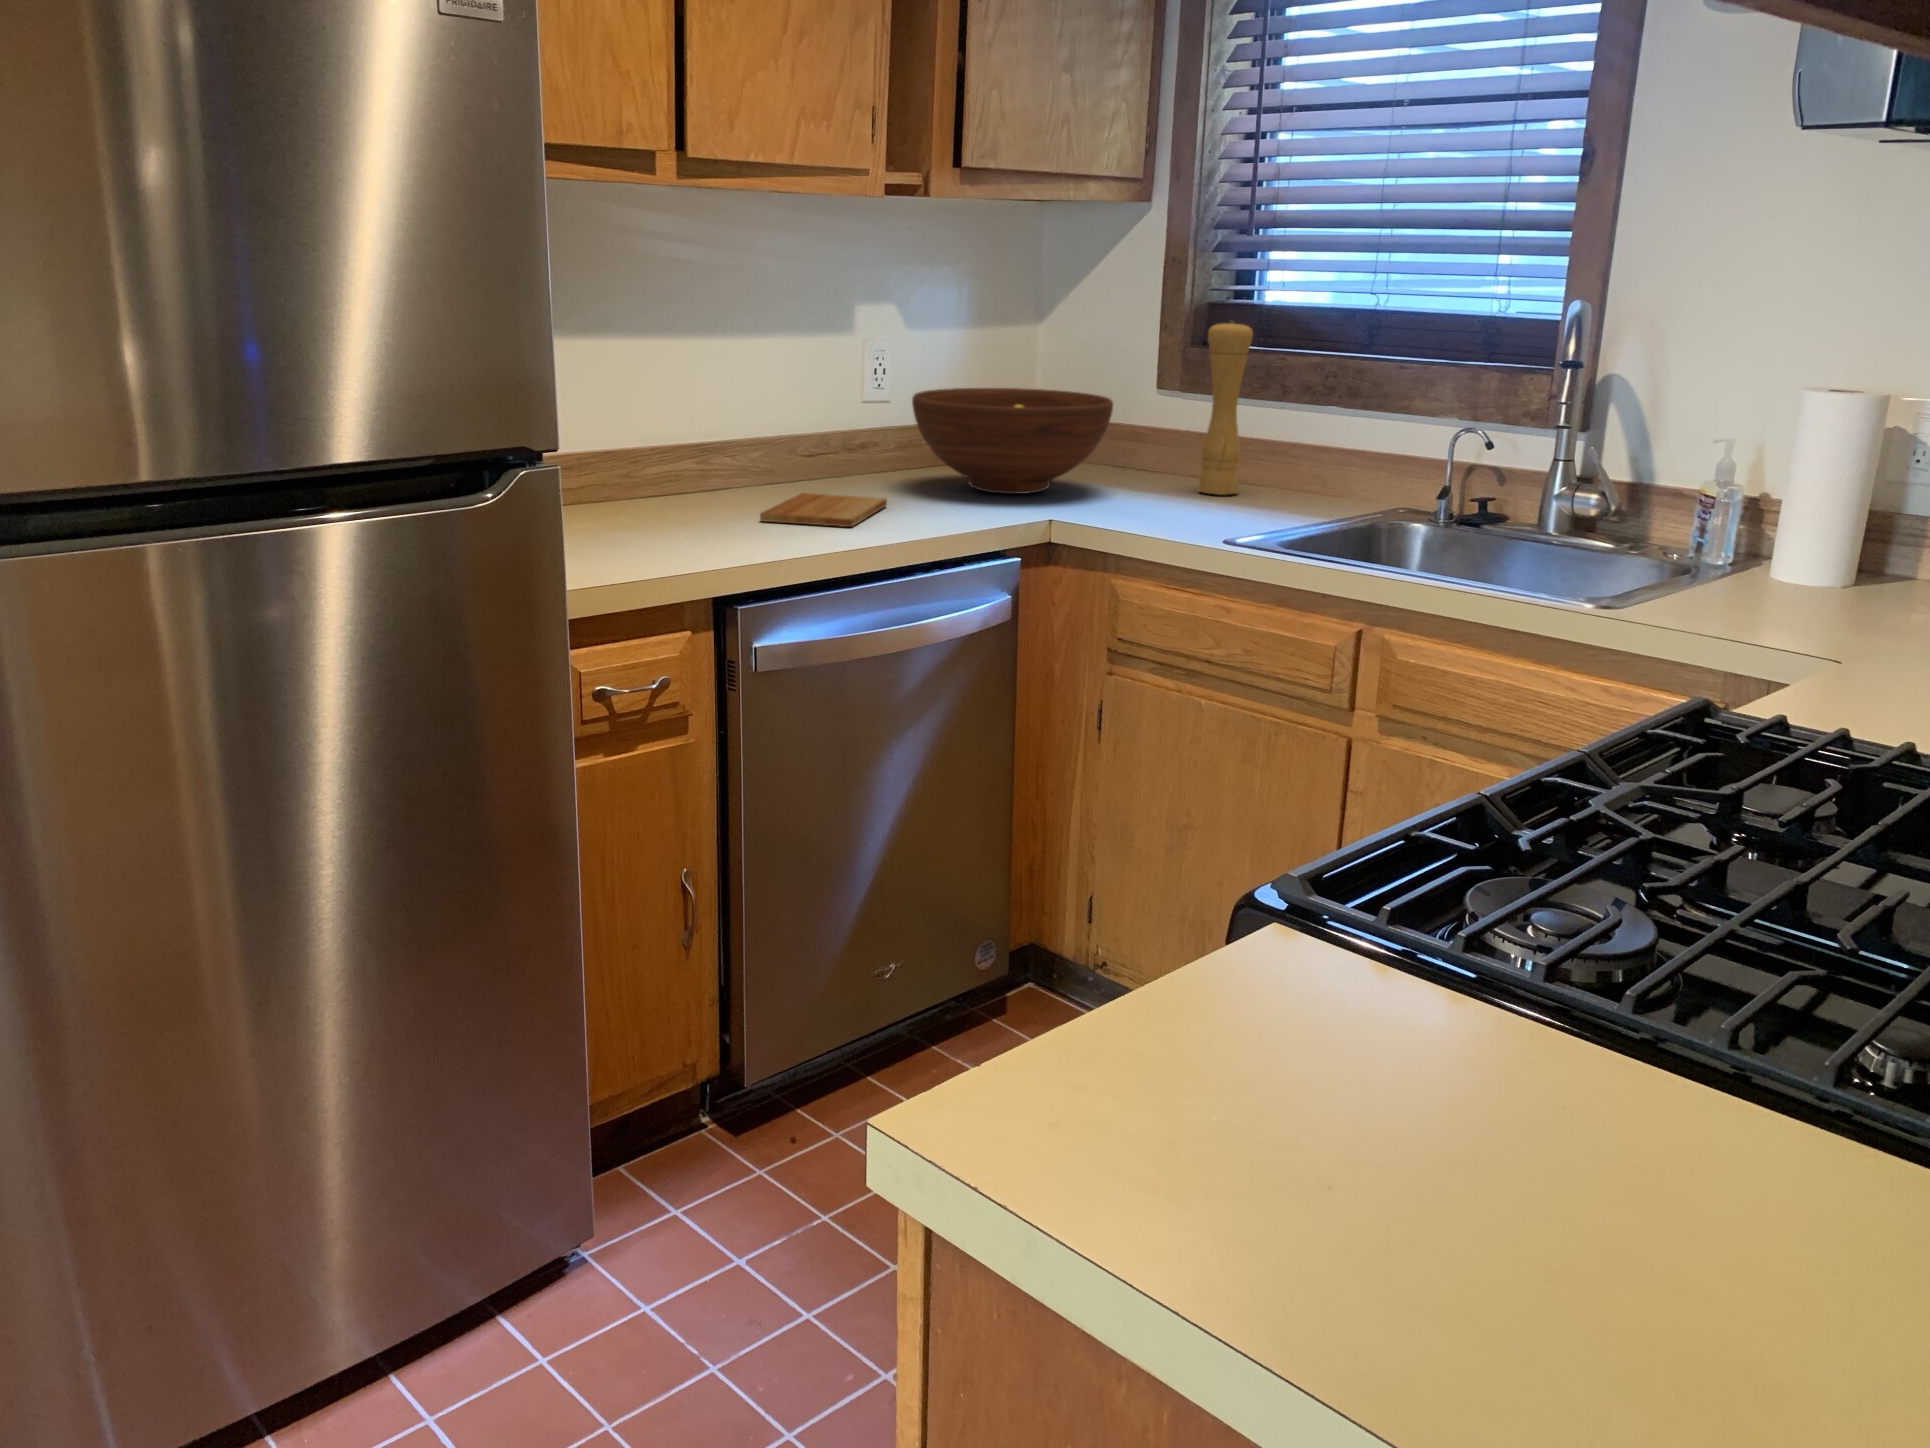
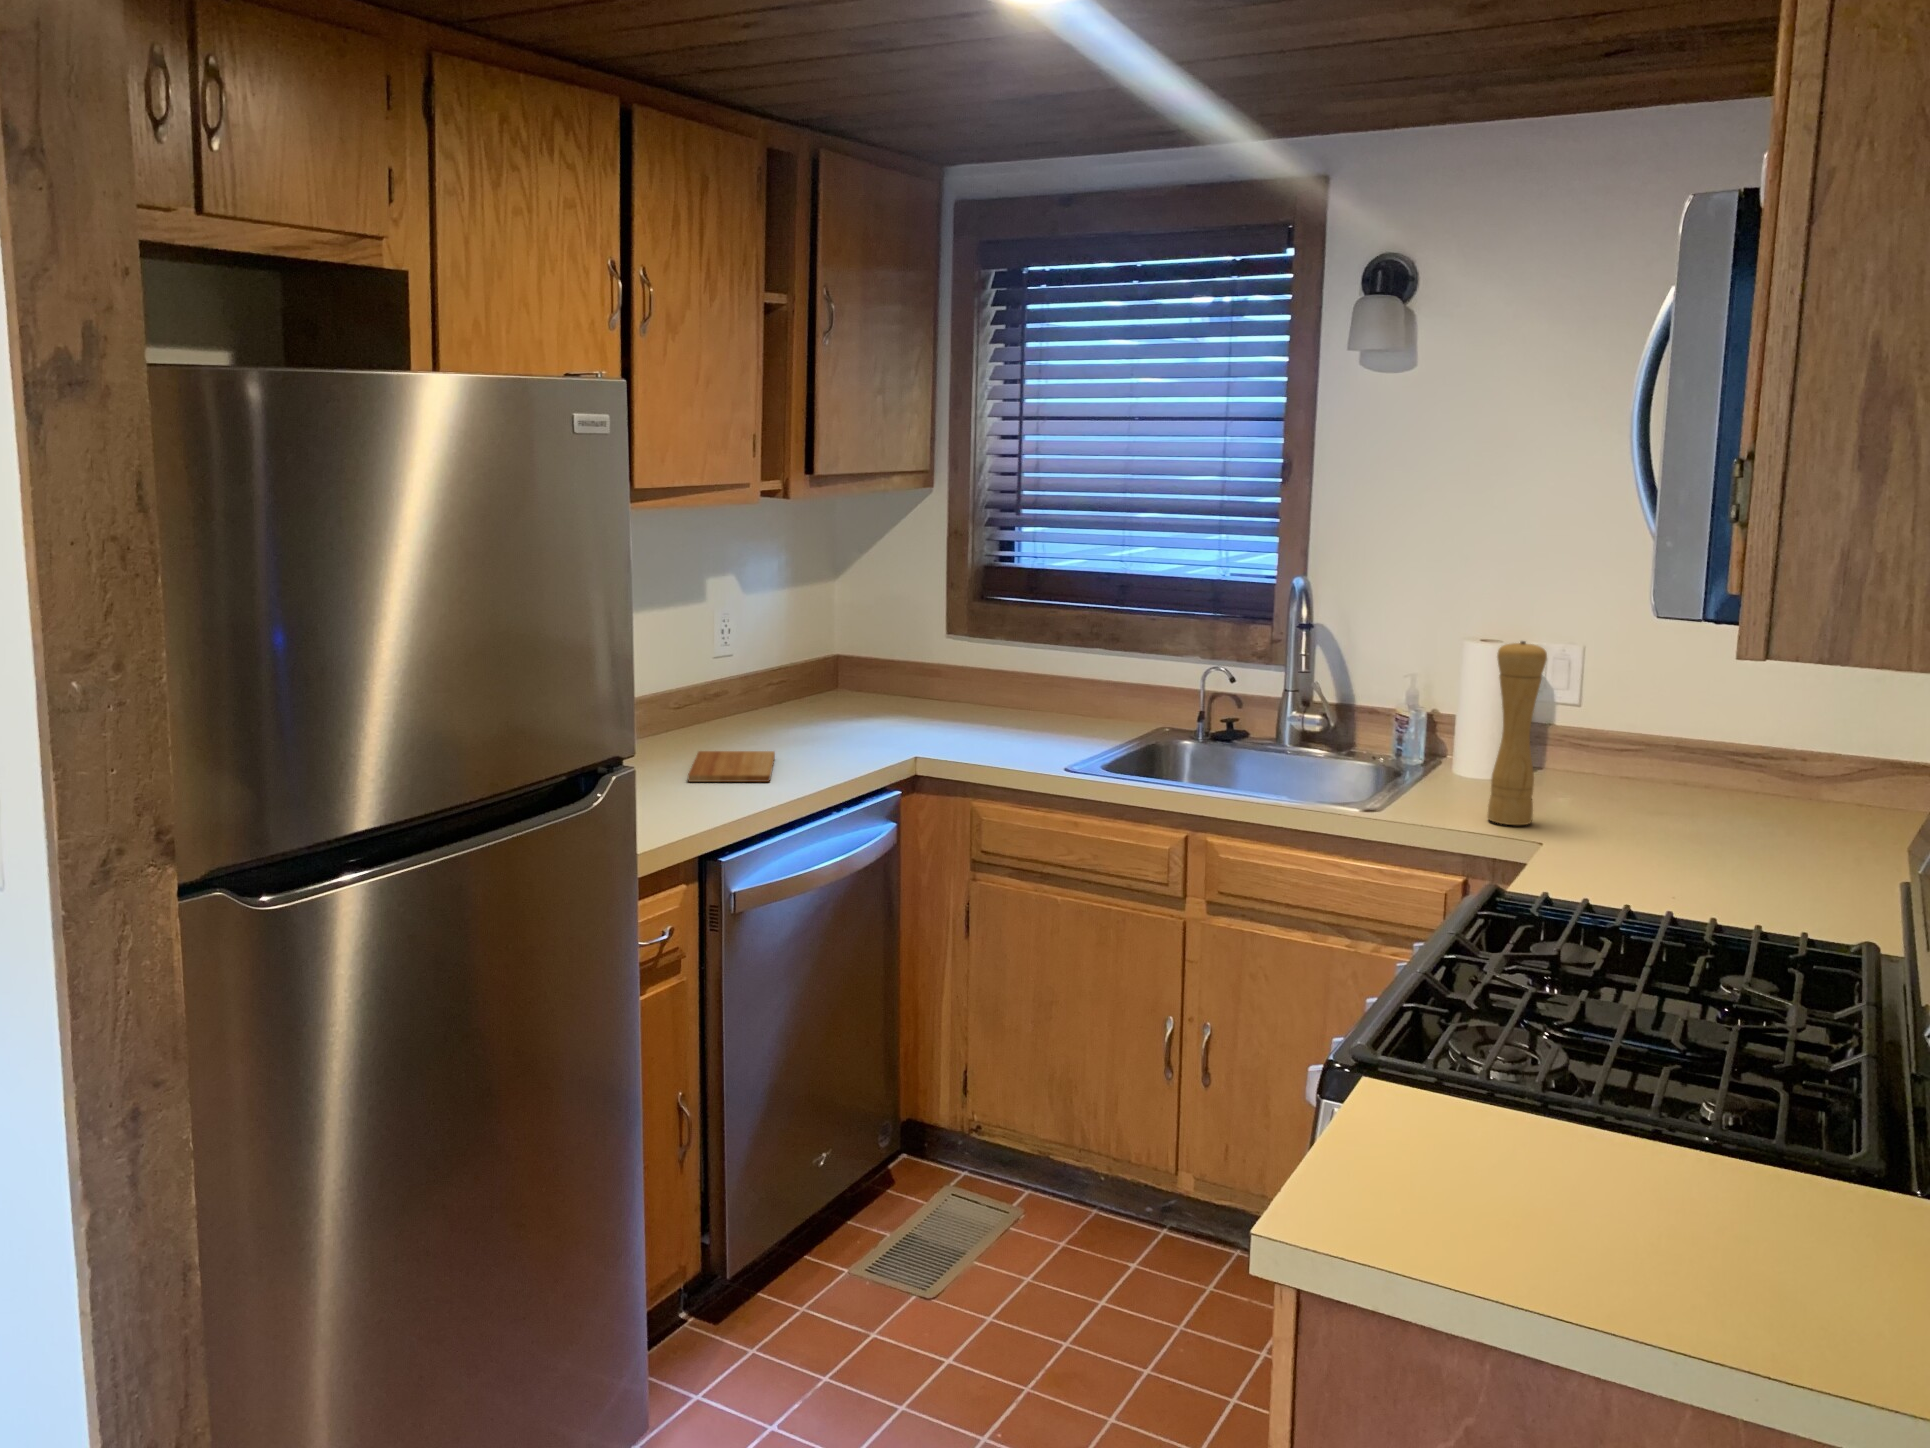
pepper mill: present [1198,321,1253,495] -> present [1488,641,1547,825]
fruit bowl: present [912,388,1113,494] -> none [772,645,939,738]

